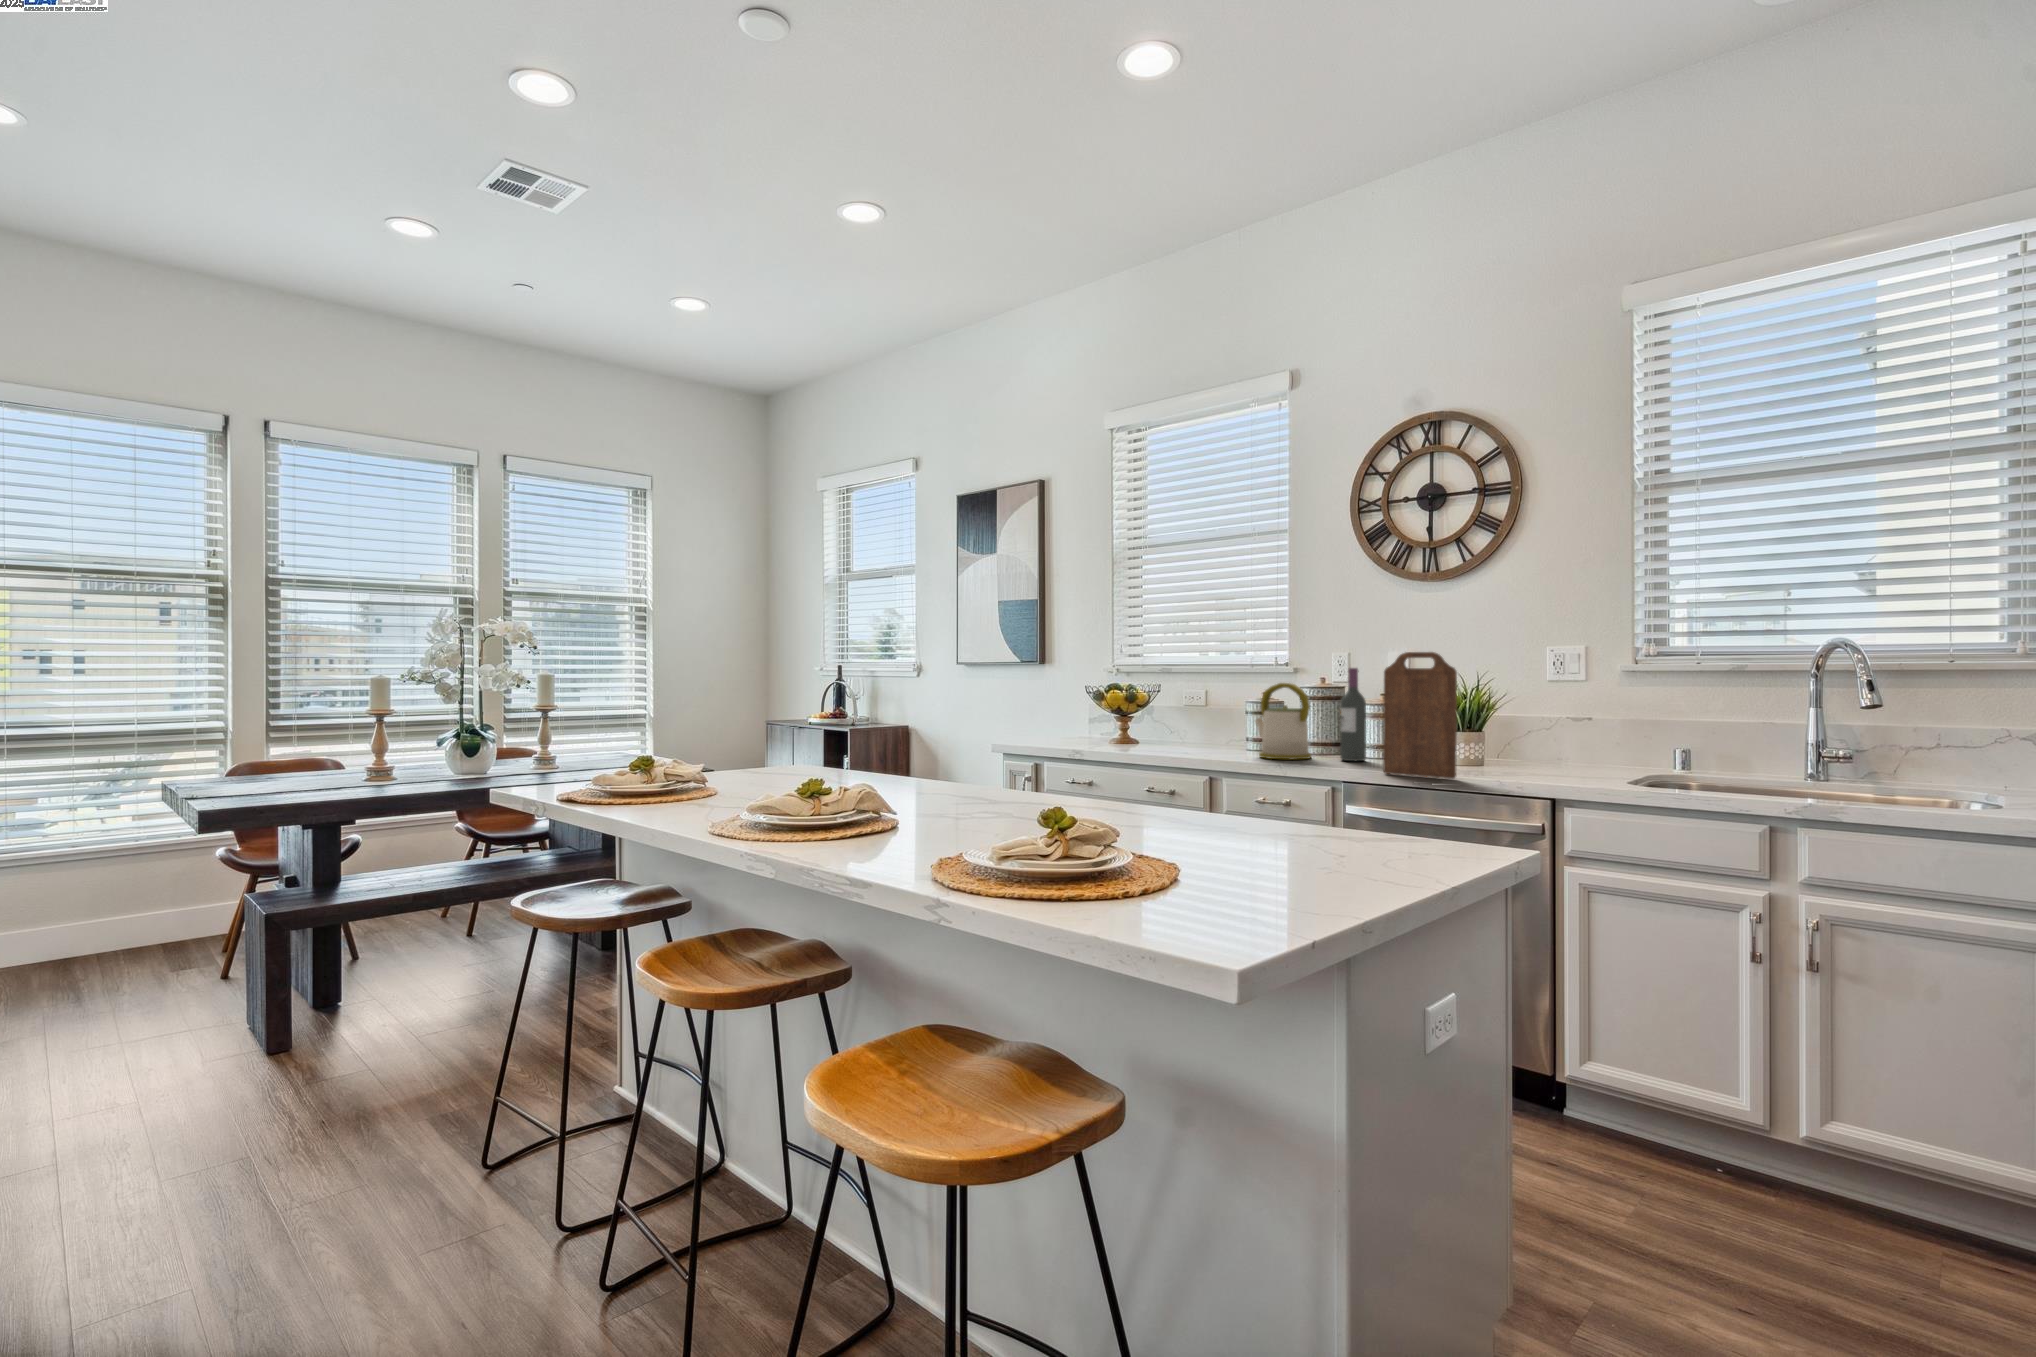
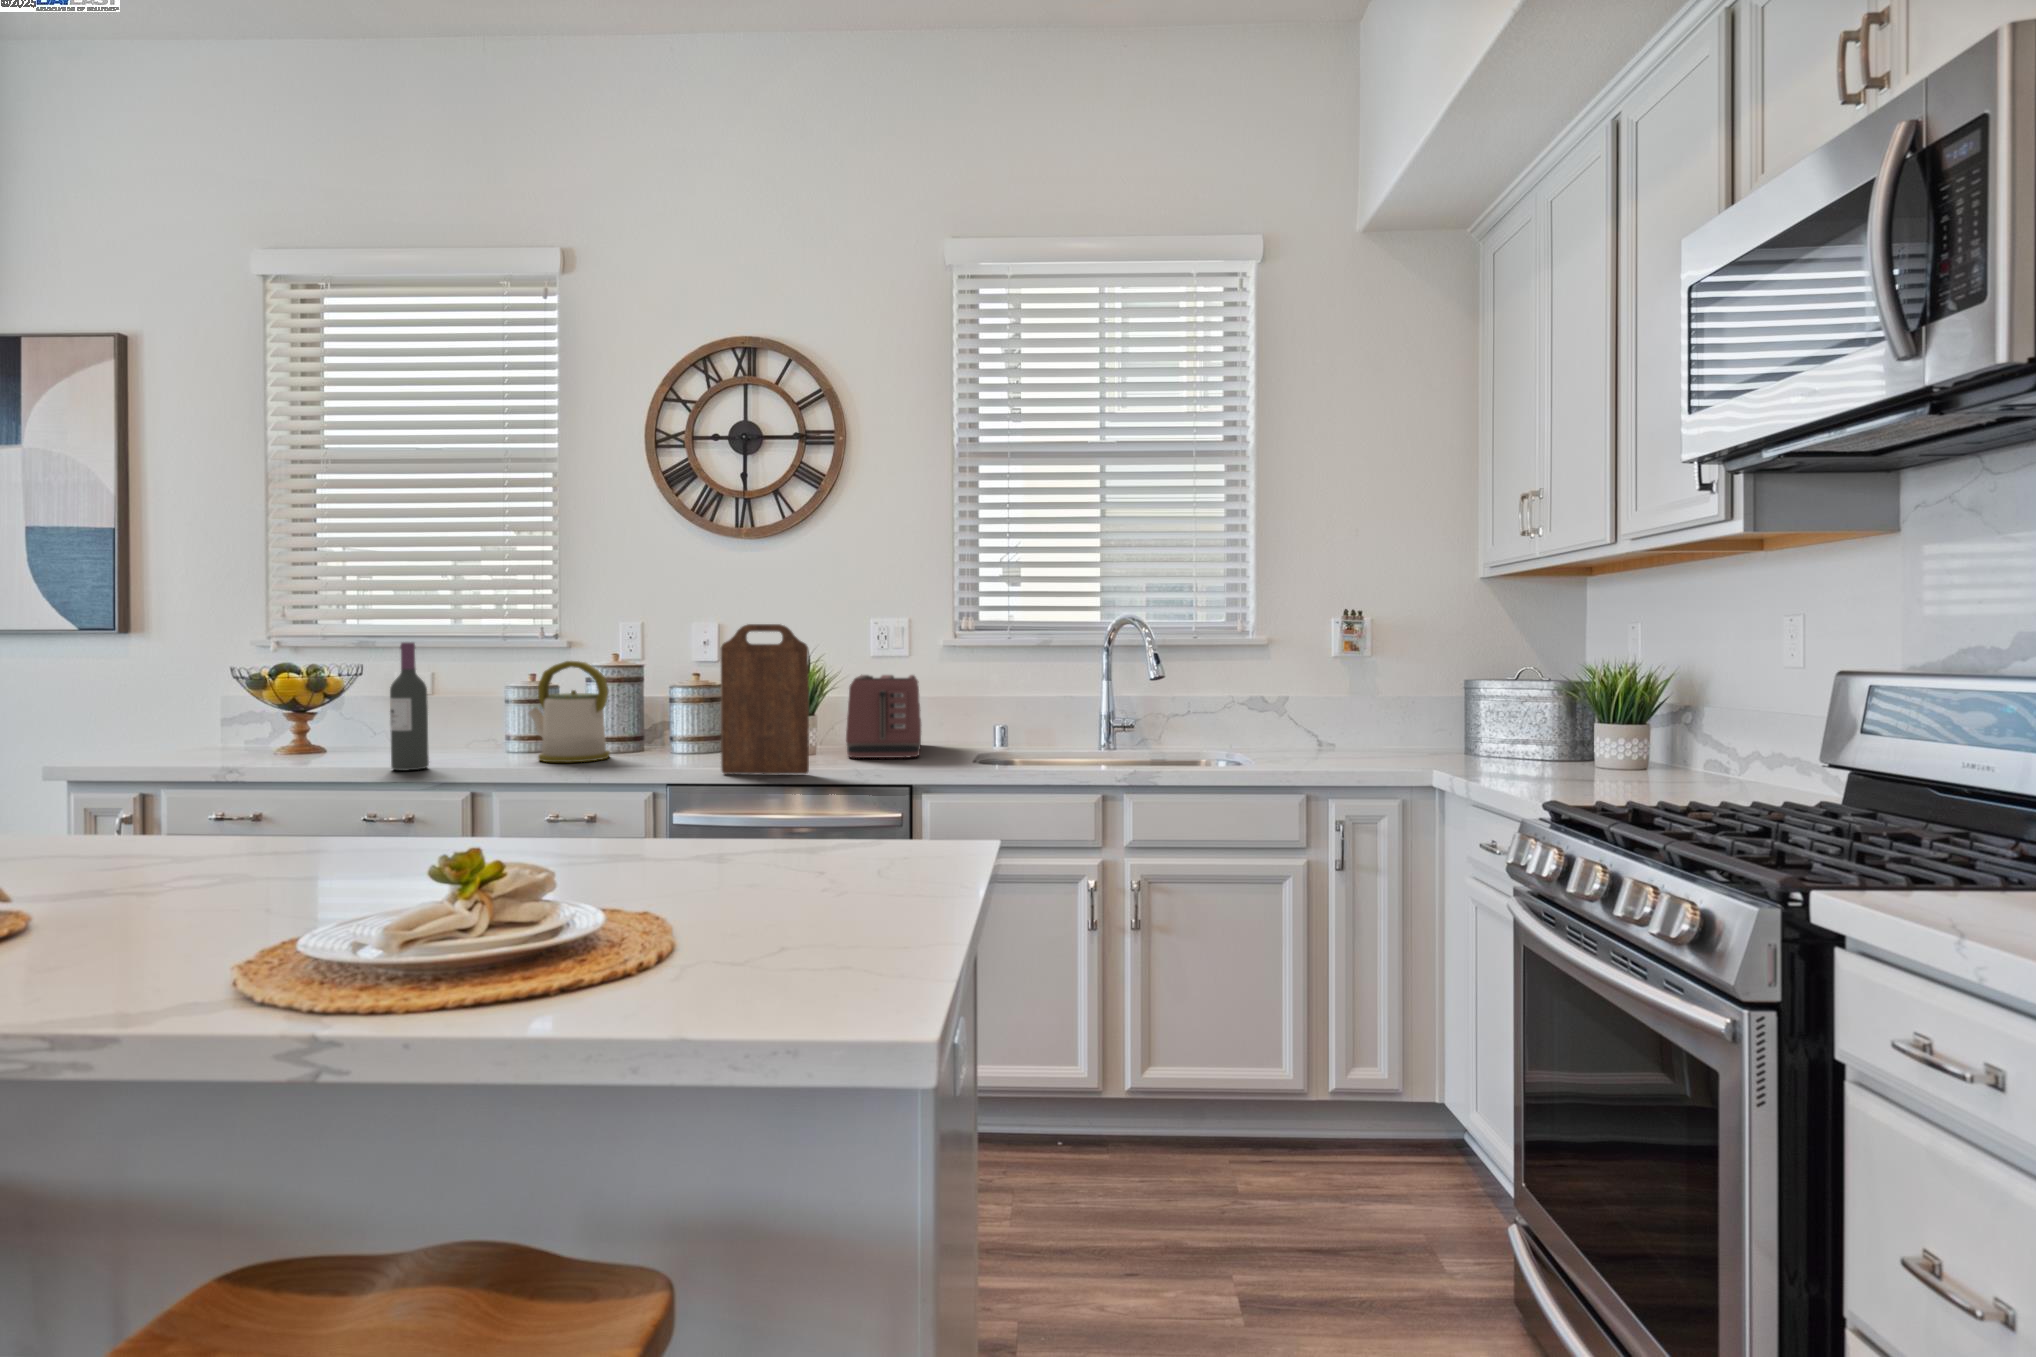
wine bottle: present [1340,668,1366,761] -> present [390,642,429,771]
toaster: none [1506,699,1600,775] -> present [846,675,921,758]

